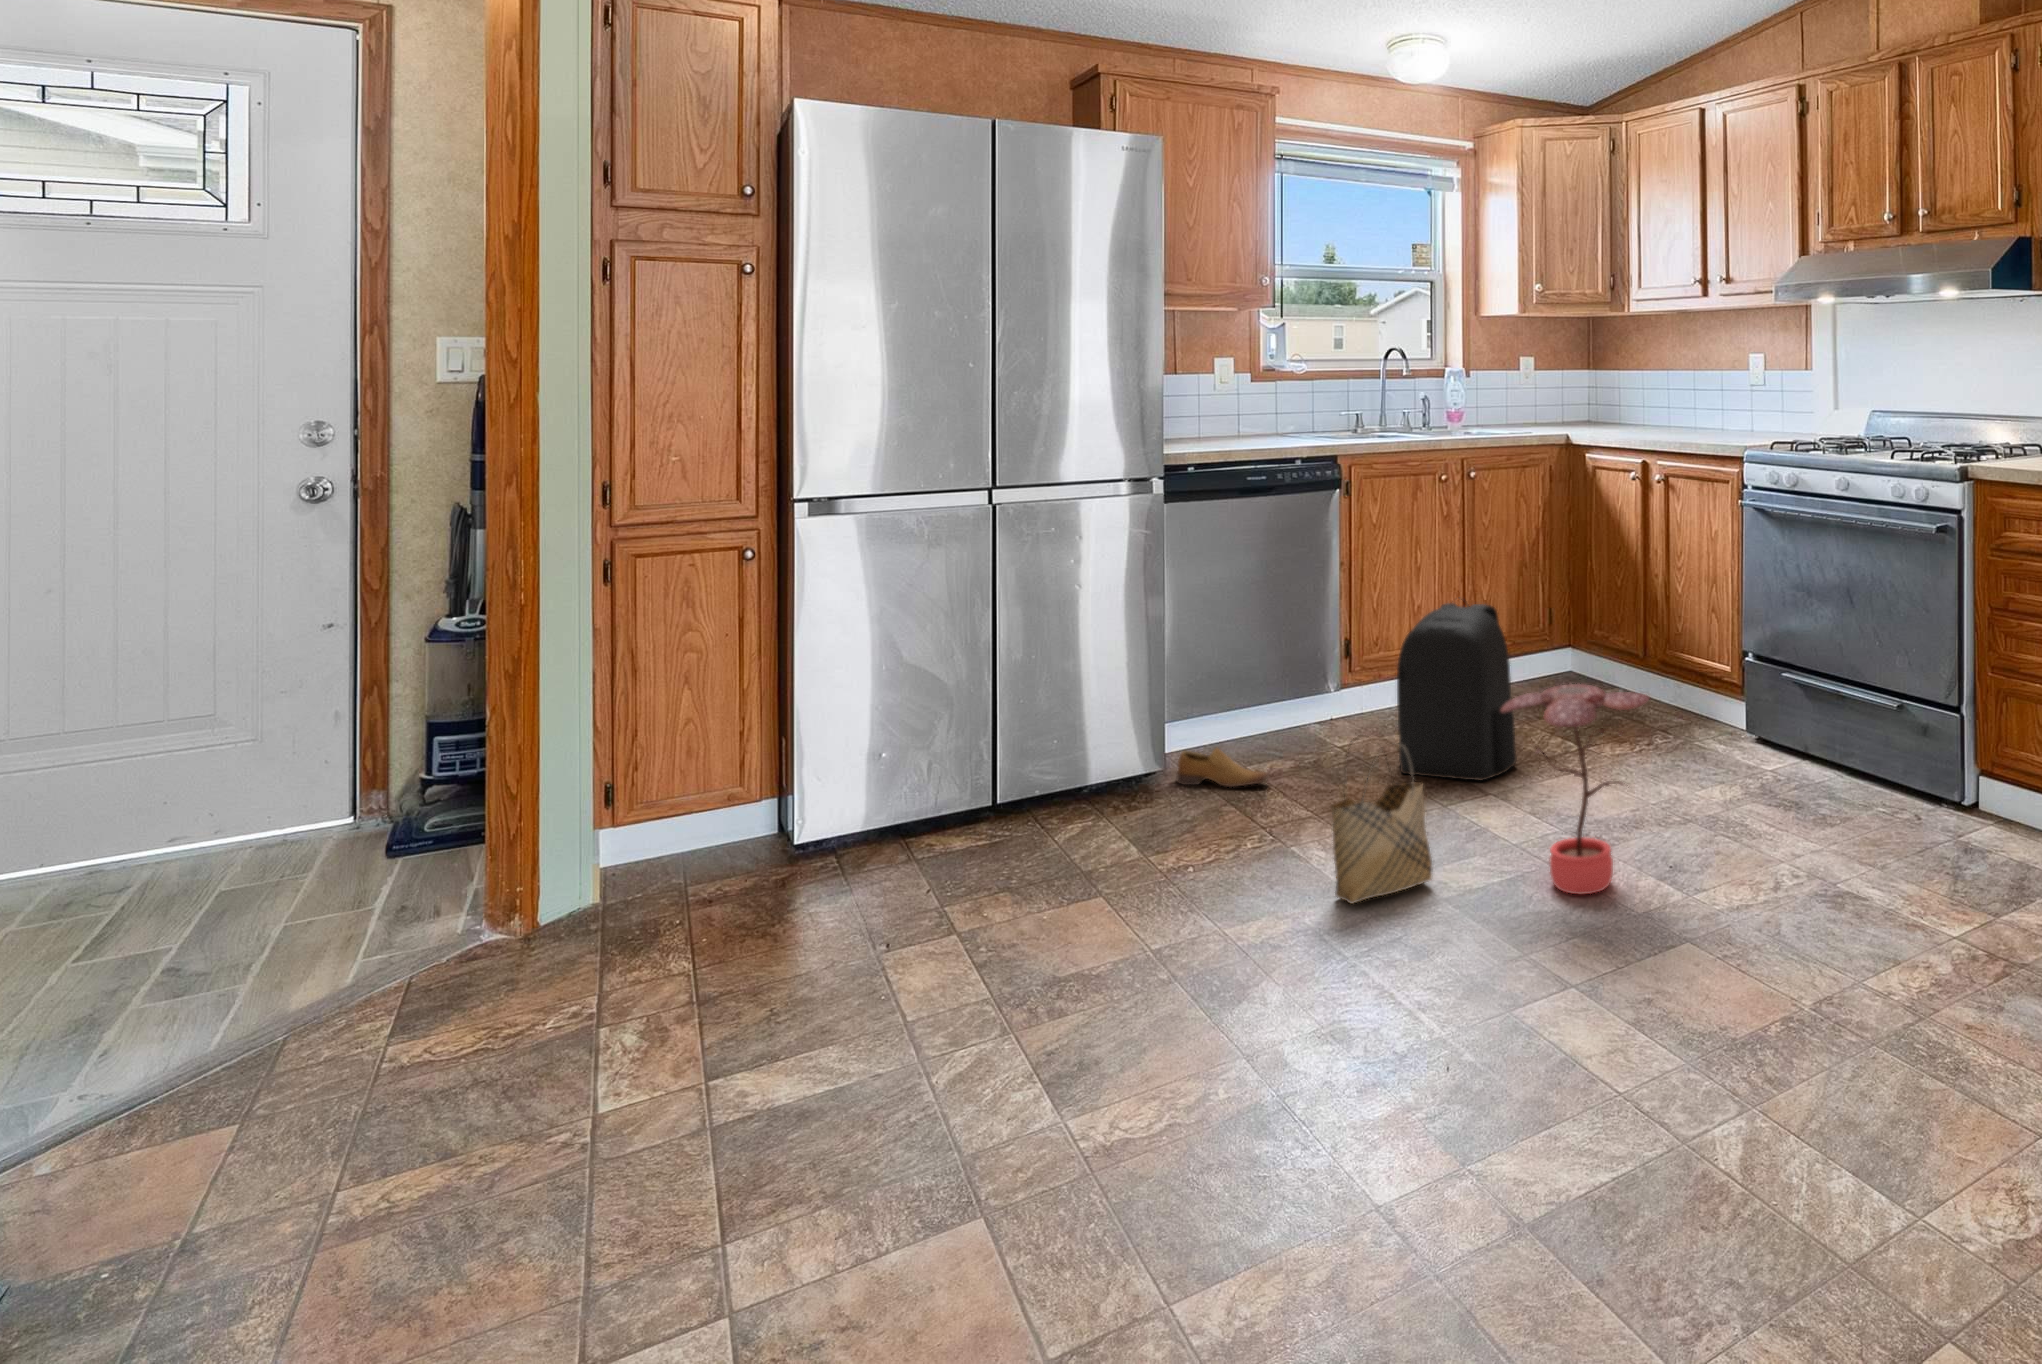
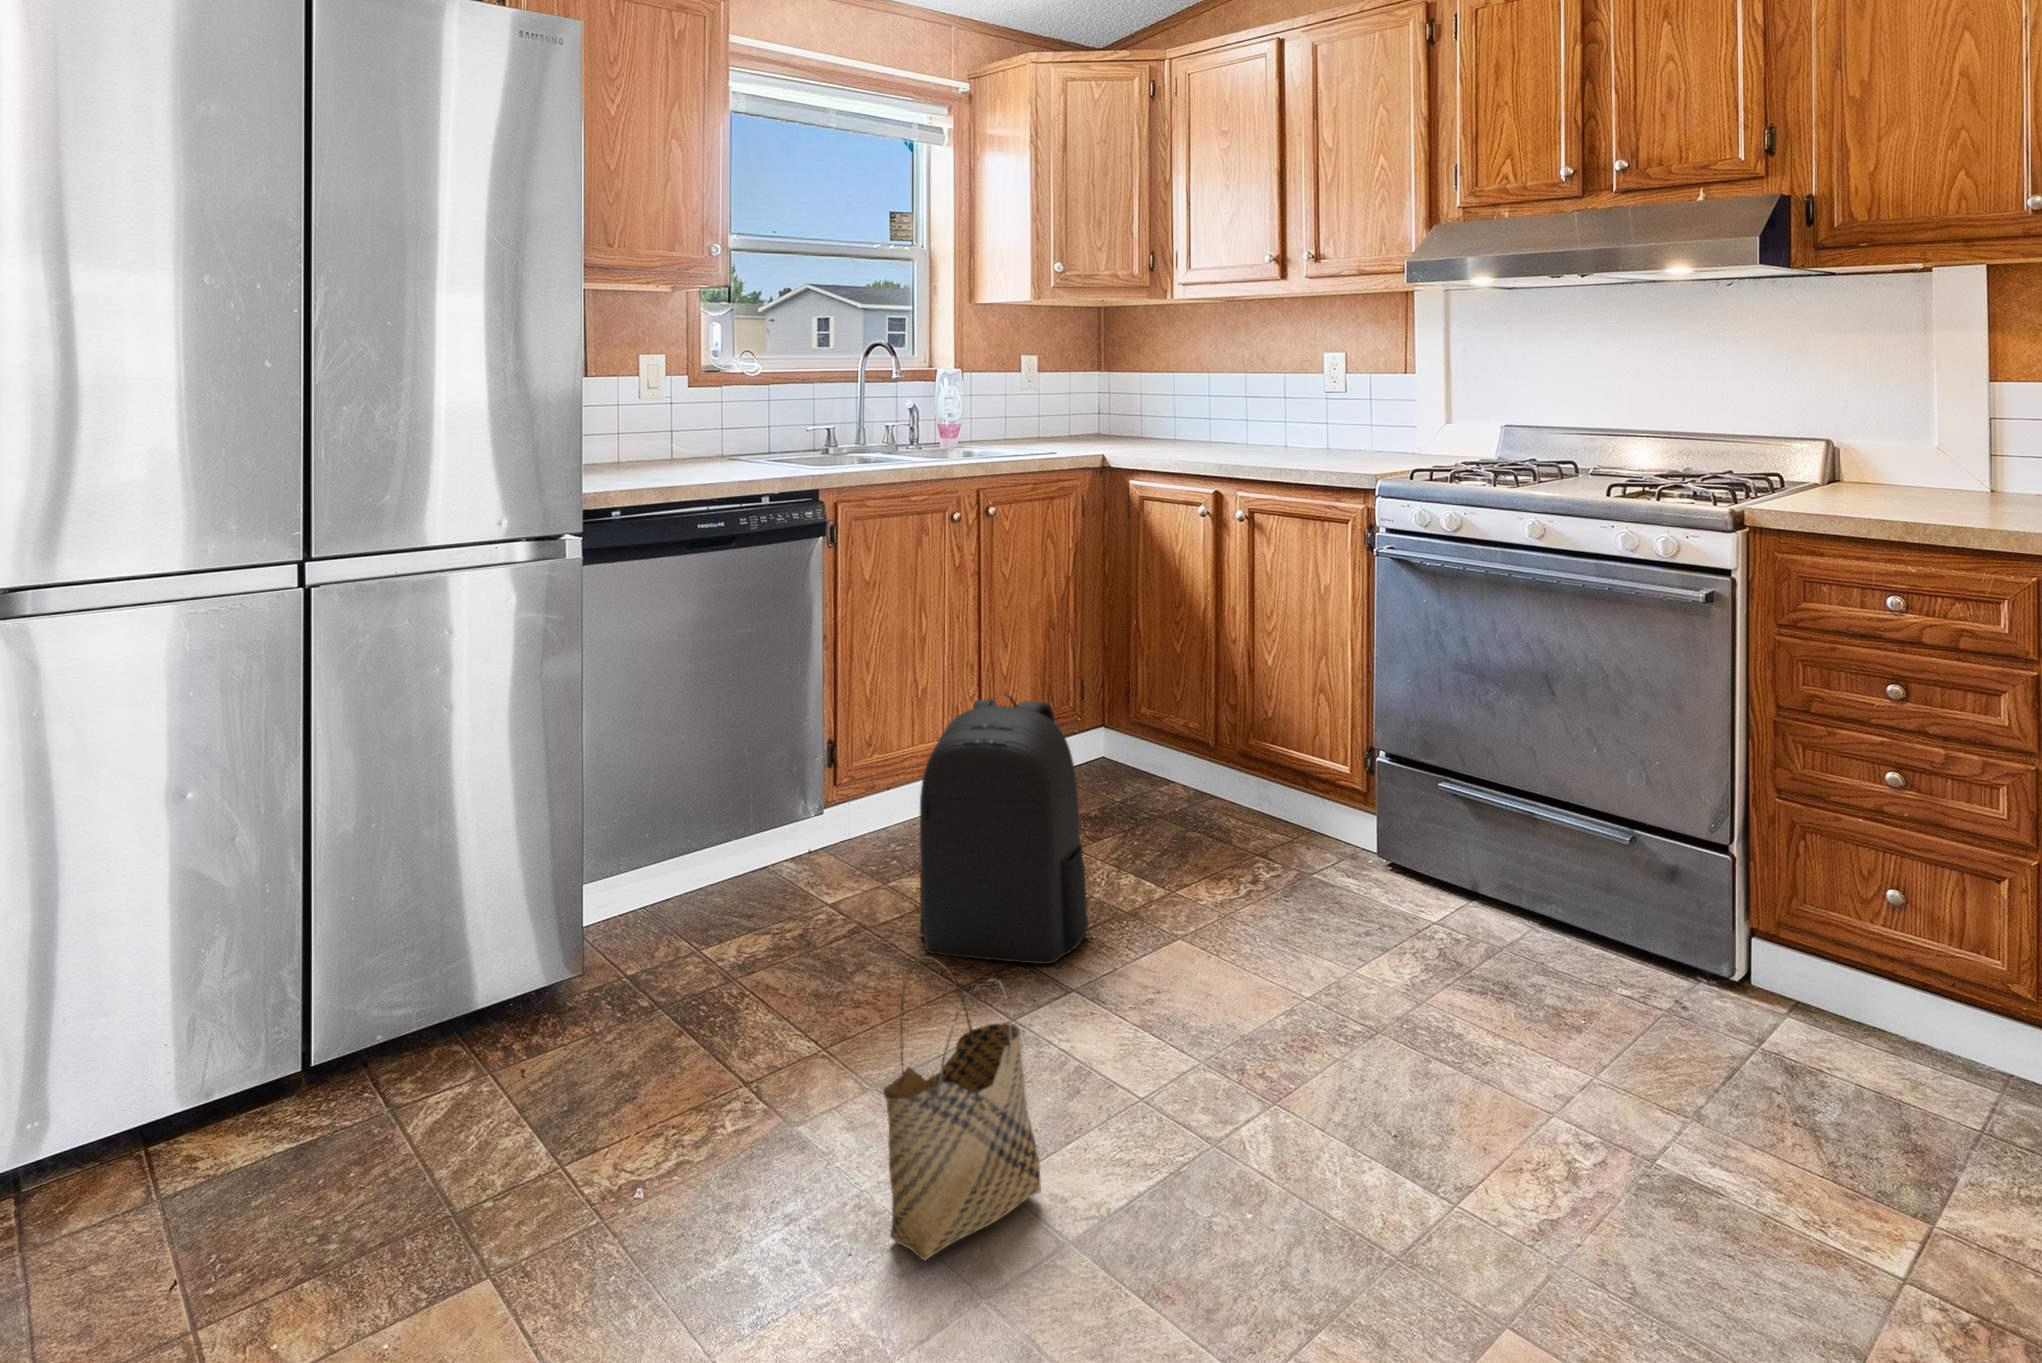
potted plant: present [1501,684,1649,894] -> none [1143,852,1376,1206]
shoe: present [1176,748,1269,787] -> none [595,931,738,993]

